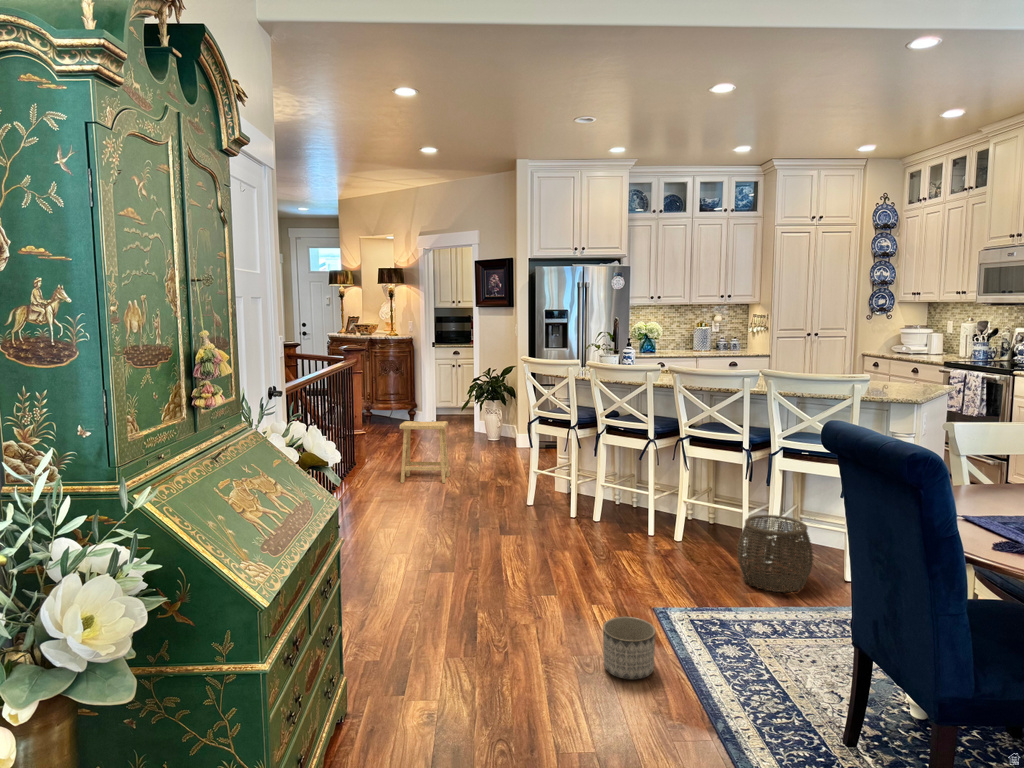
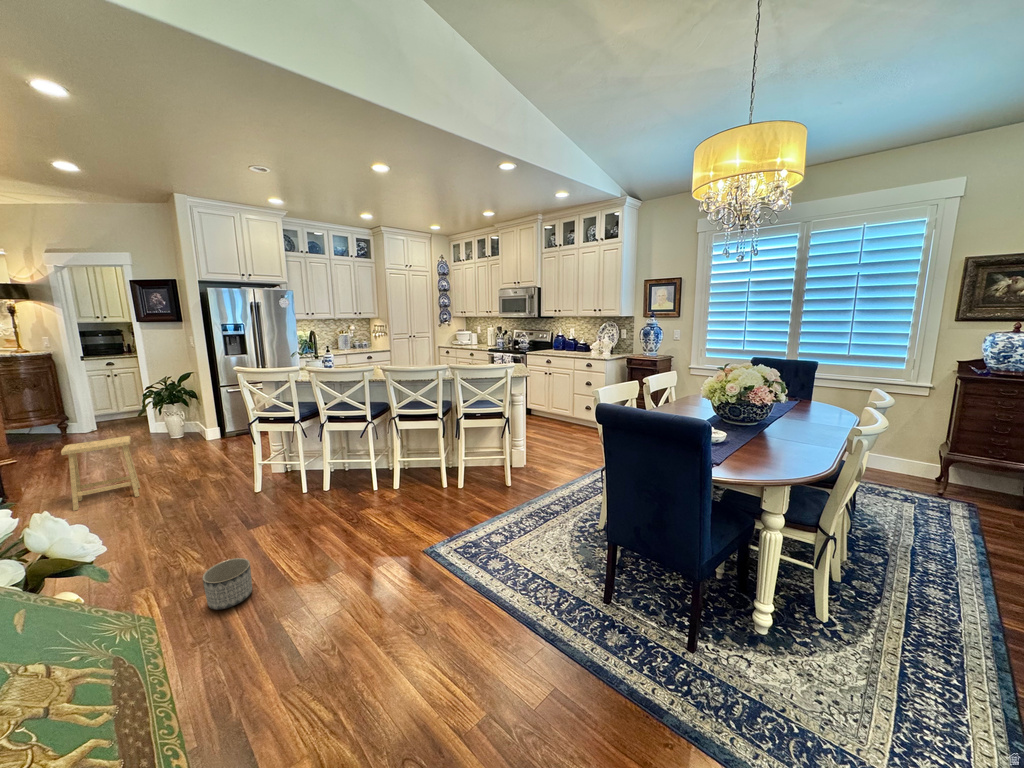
woven basket: present [737,515,813,593] -> none [451,456,496,507]
planter: present [603,617,656,680] -> present [202,558,252,610]

